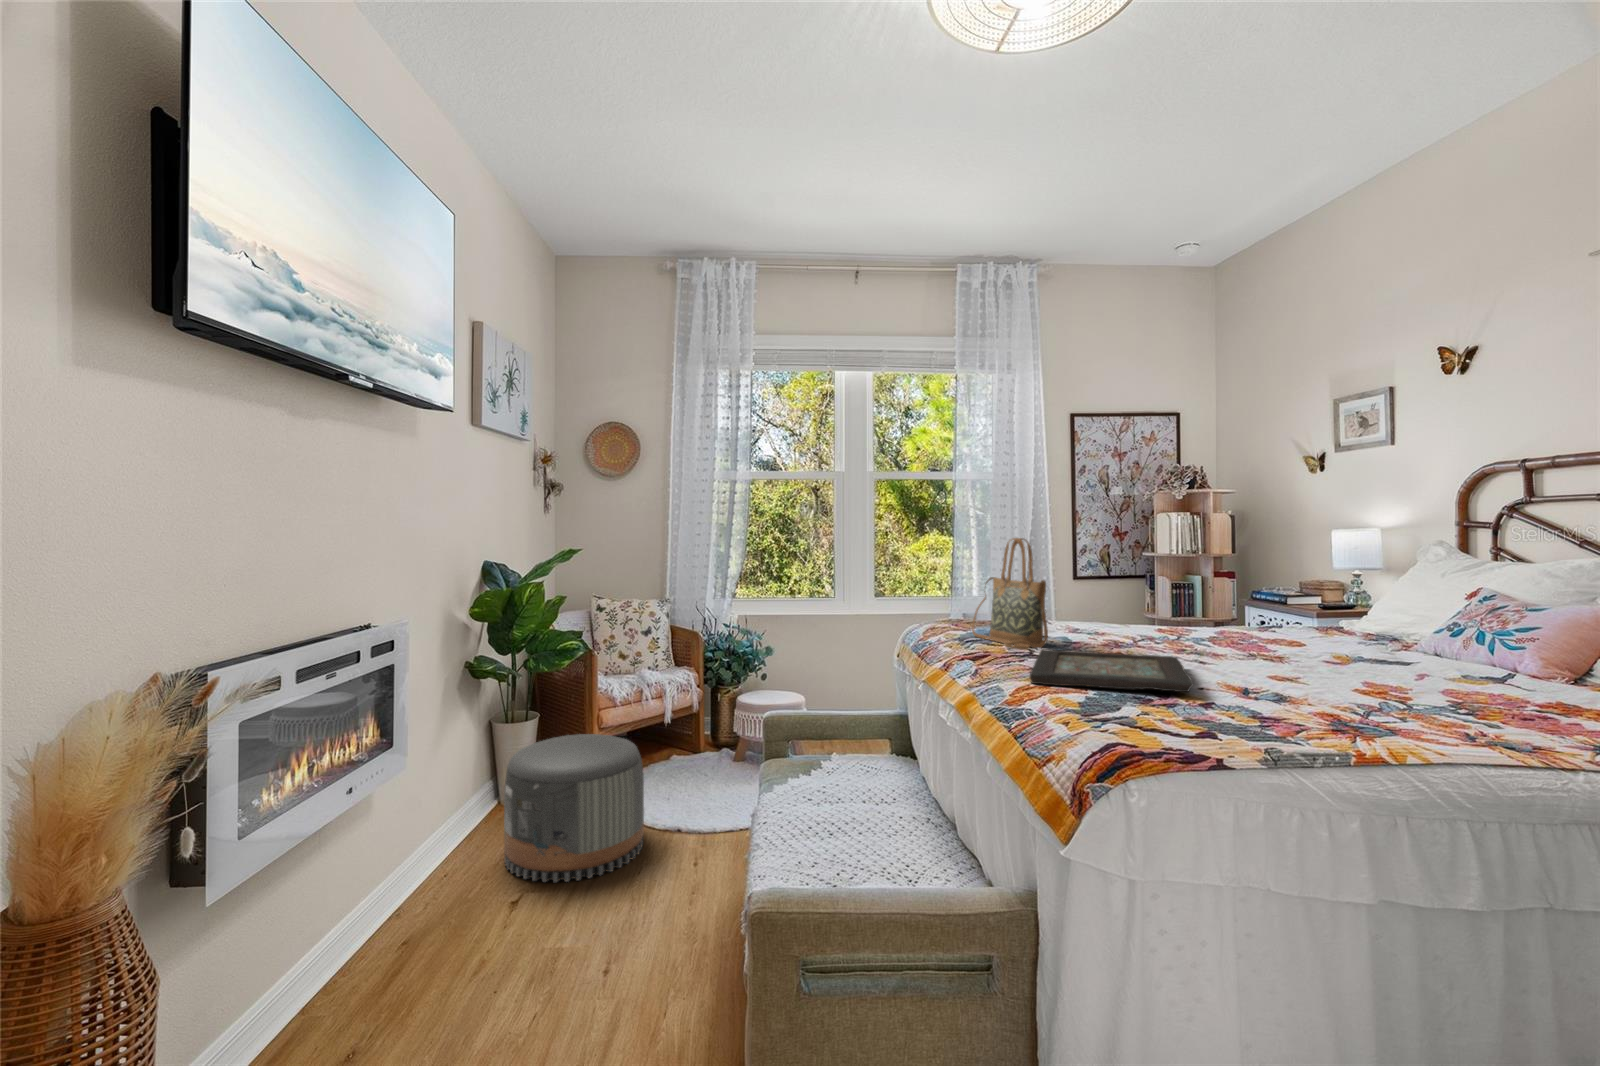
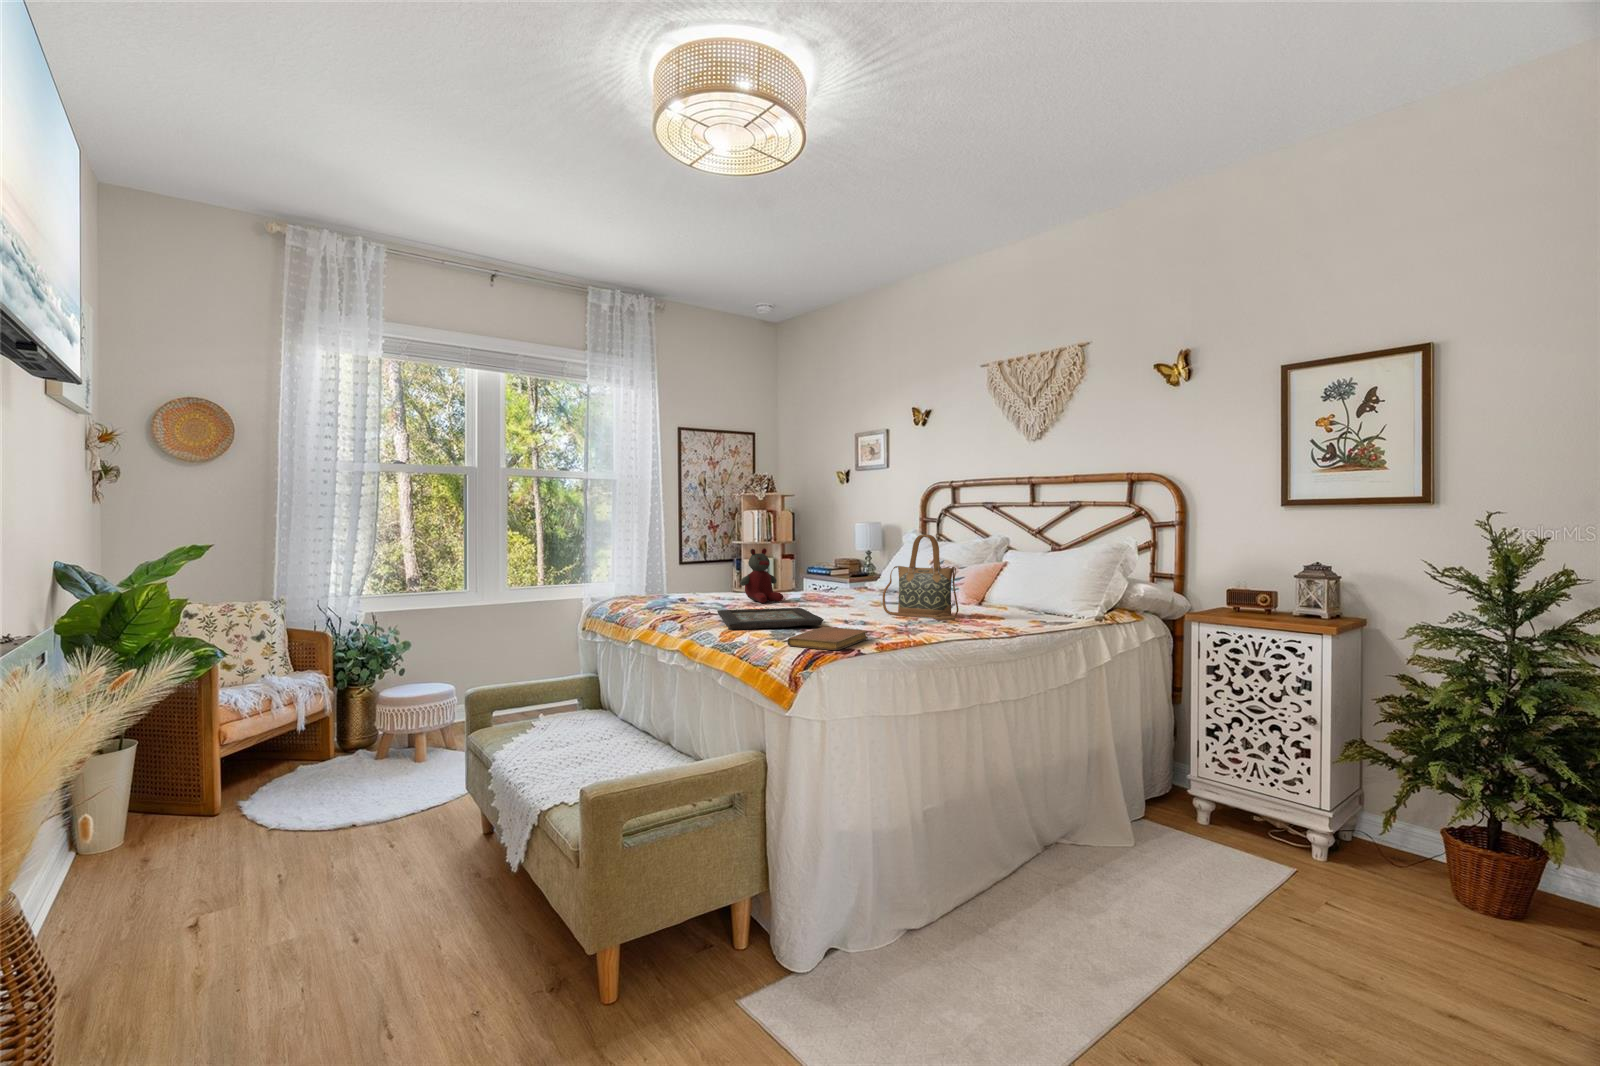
handbag: present [972,538,1048,650] -> present [883,535,959,620]
stuffed bear: none [1102,564,1169,641] -> present [740,548,783,603]
notebook: none [1090,700,1261,753] -> present [787,627,868,650]
pouf: present [504,734,644,882] -> none [145,743,325,904]

